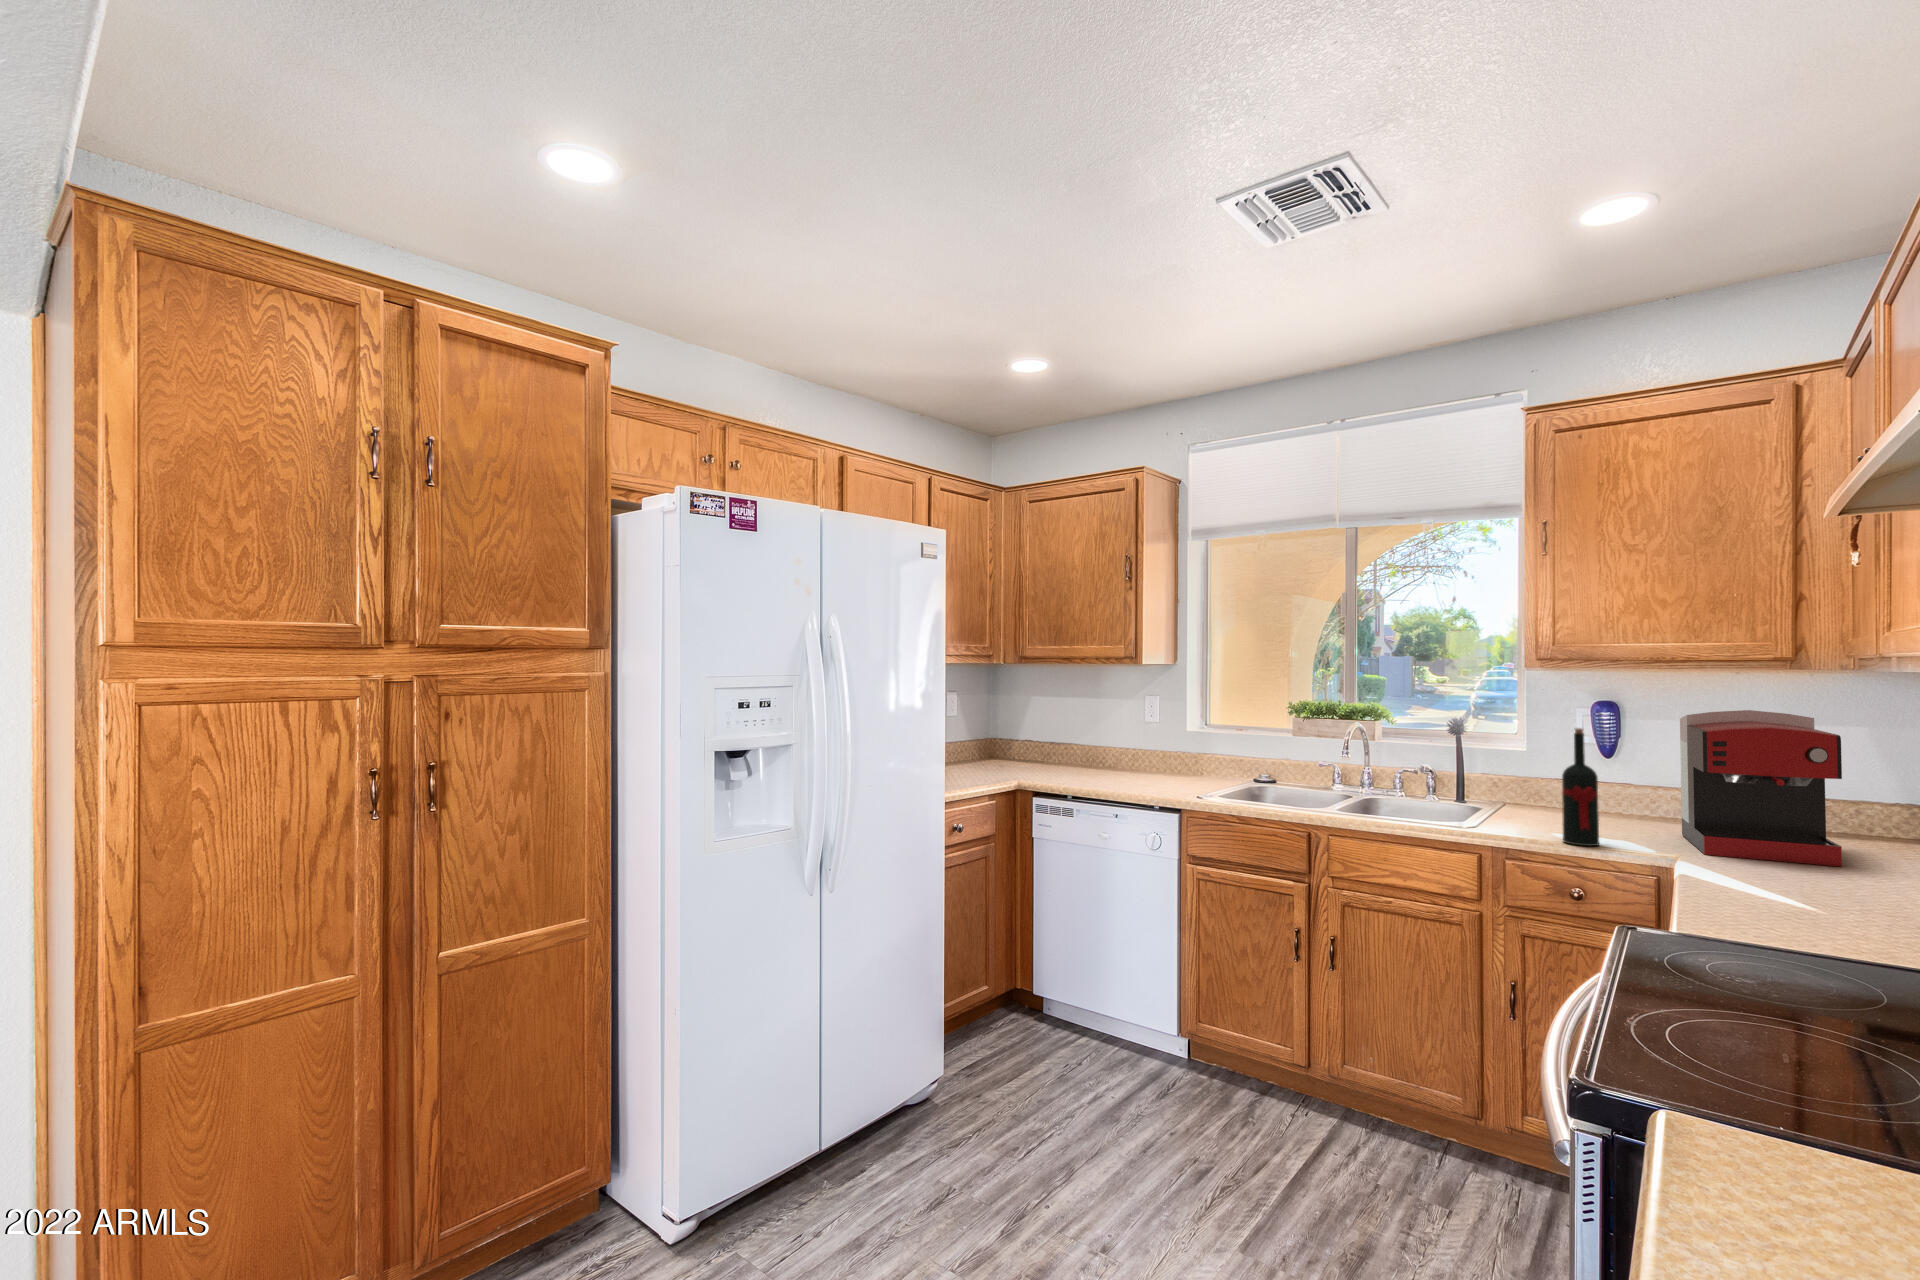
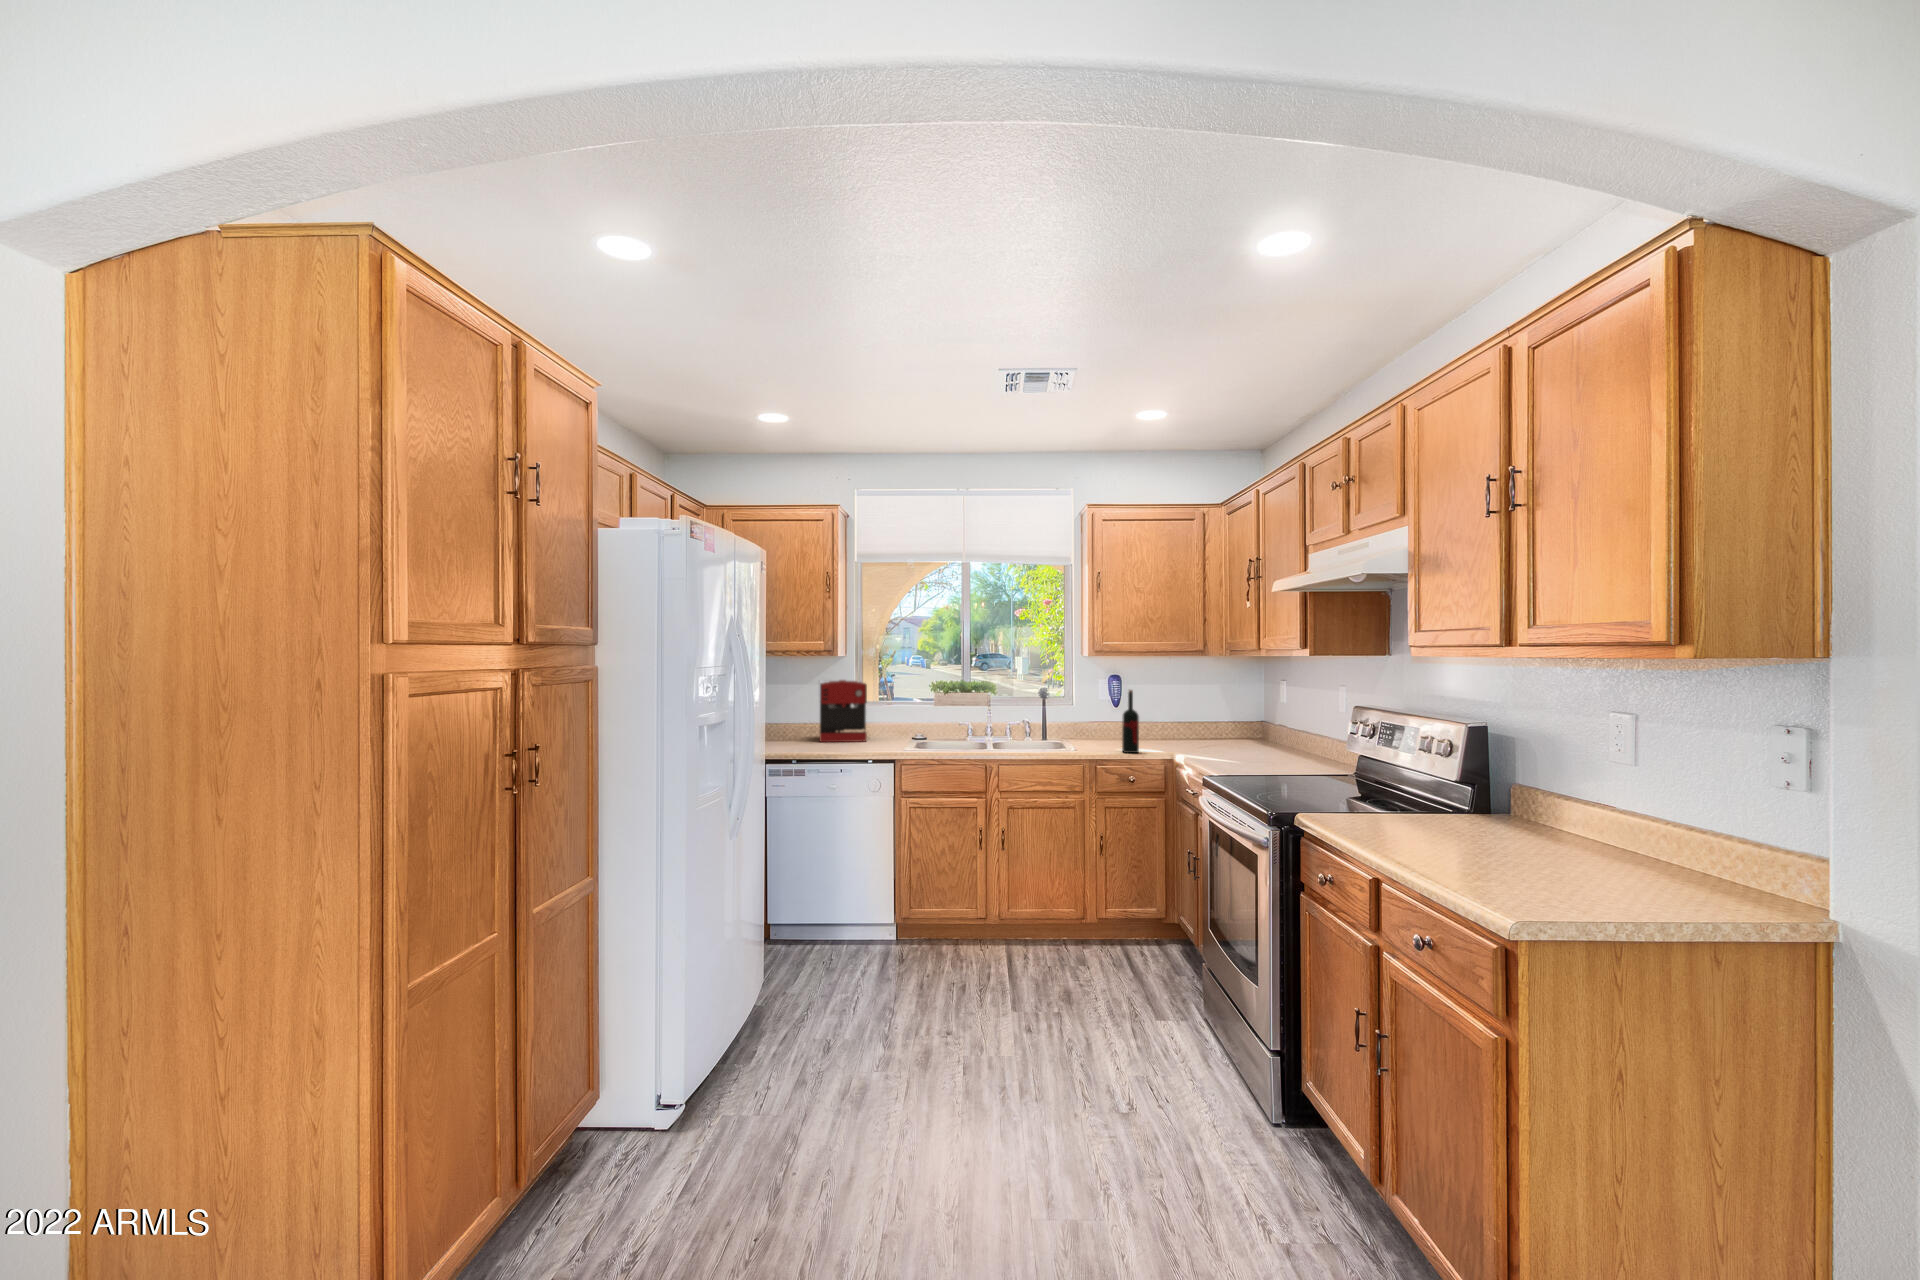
coffee maker: present [1680,710,1842,866] -> present [820,680,867,742]

